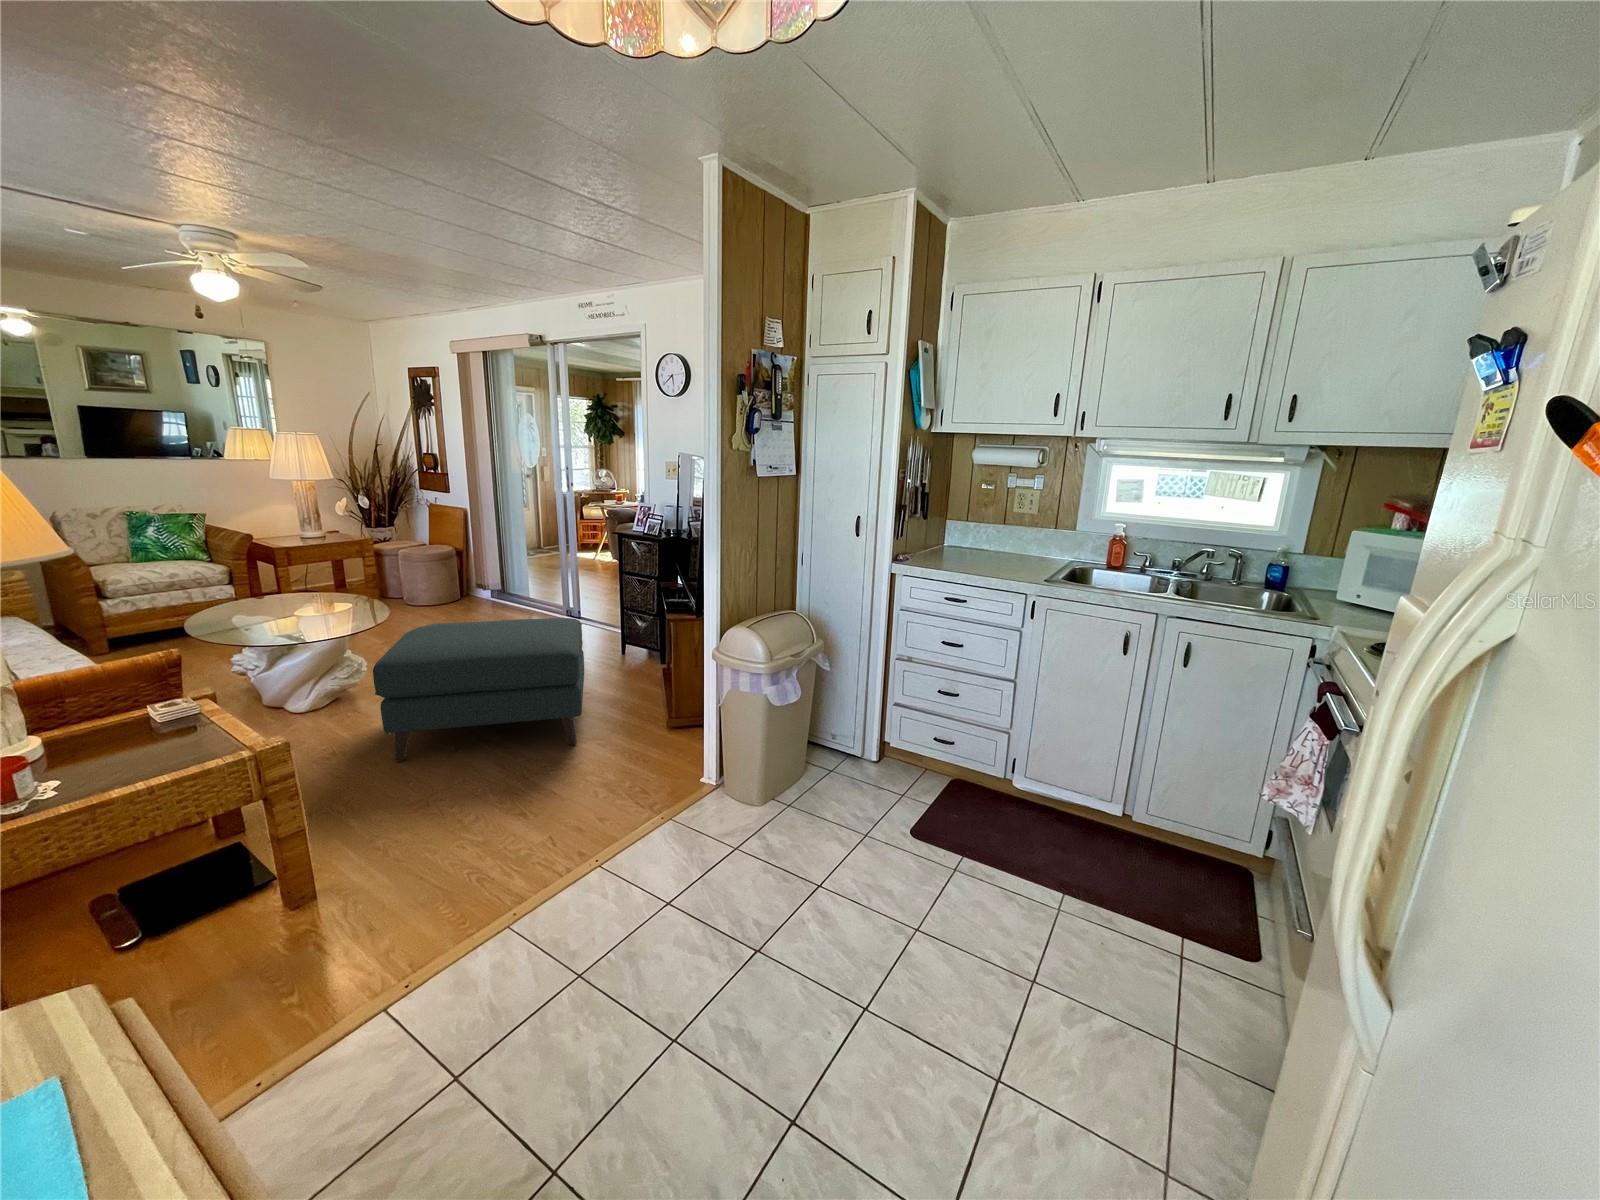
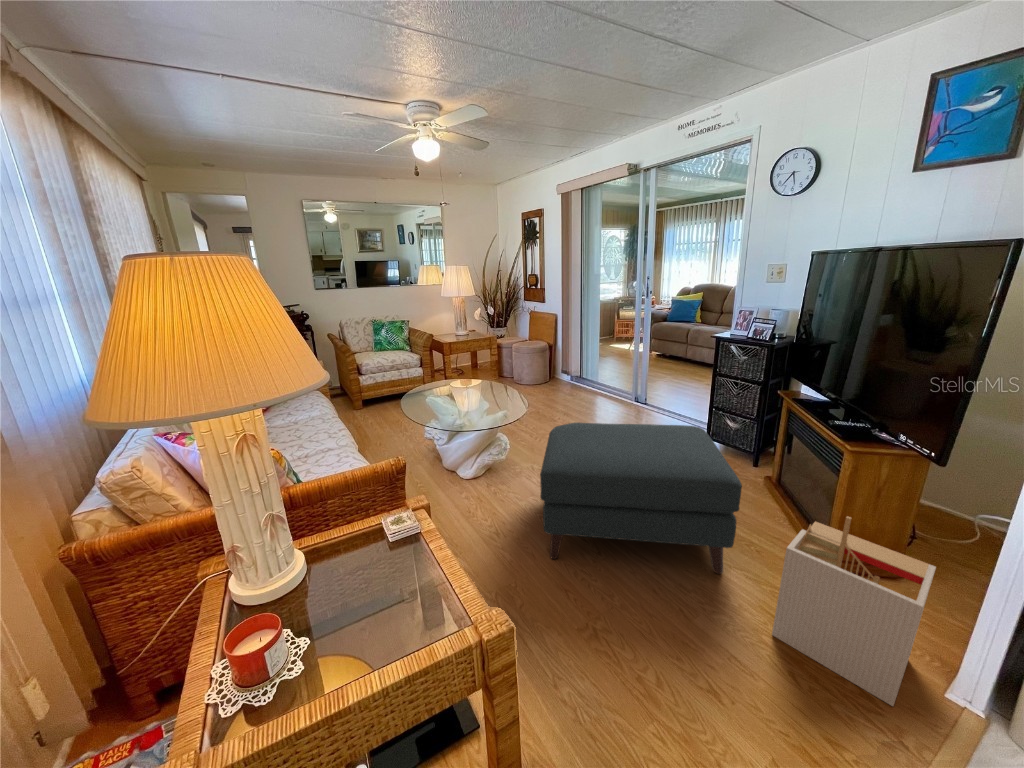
storage bin: none [591,661,689,792] -> present [772,516,936,706]

